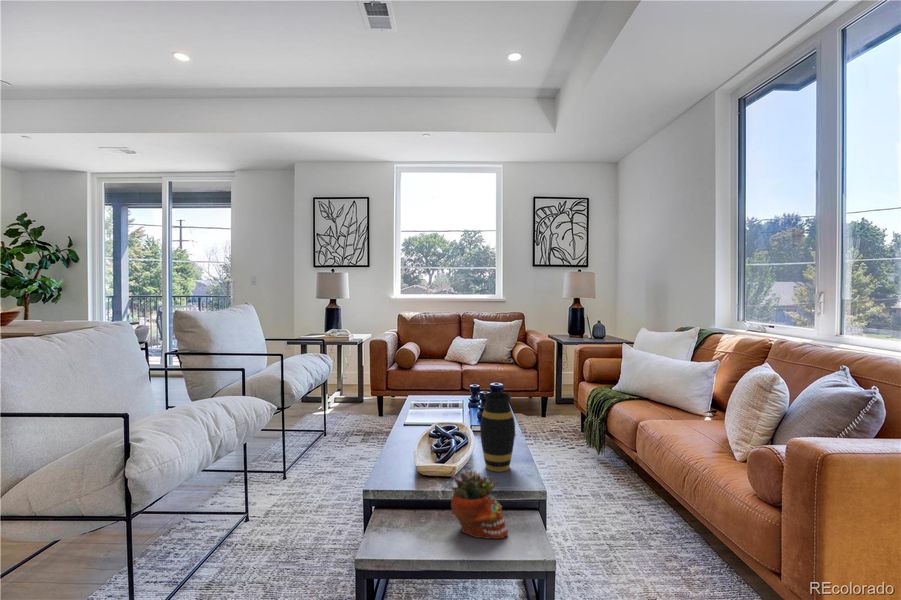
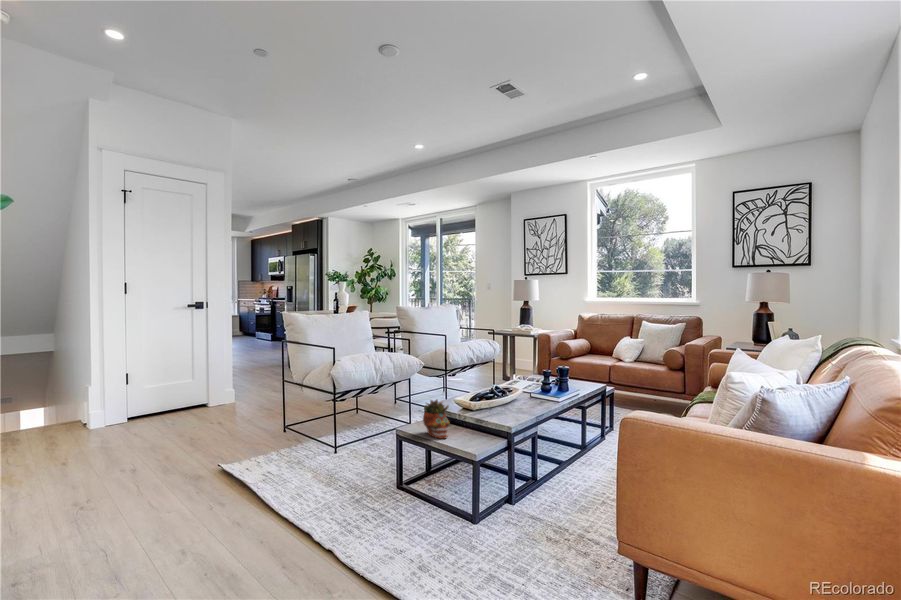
vase: present [480,392,515,472] -> none [480,362,504,415]

